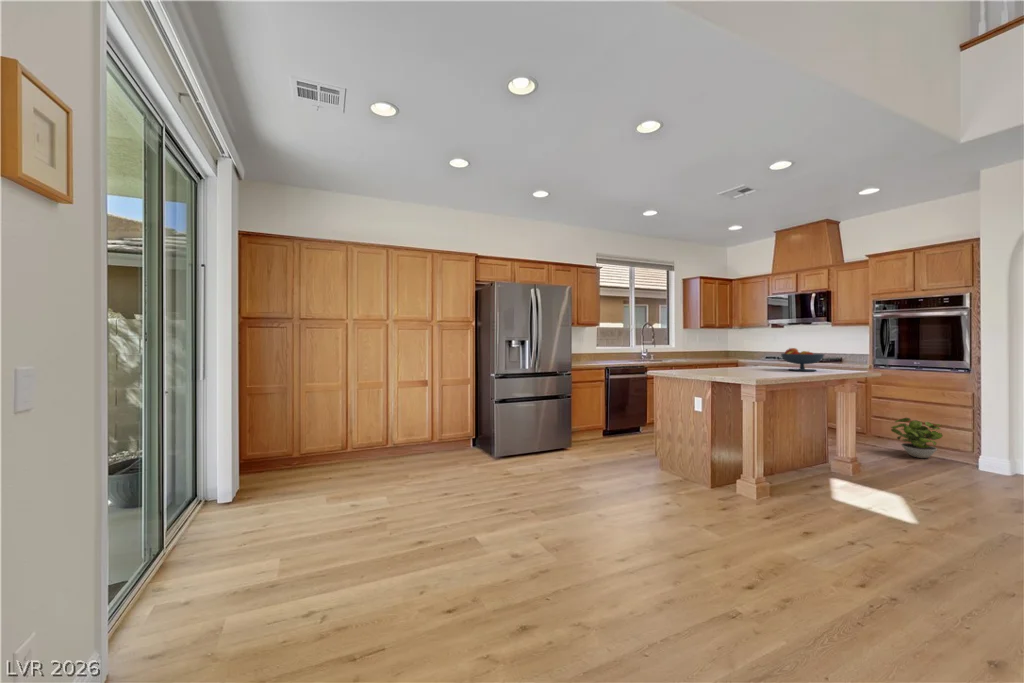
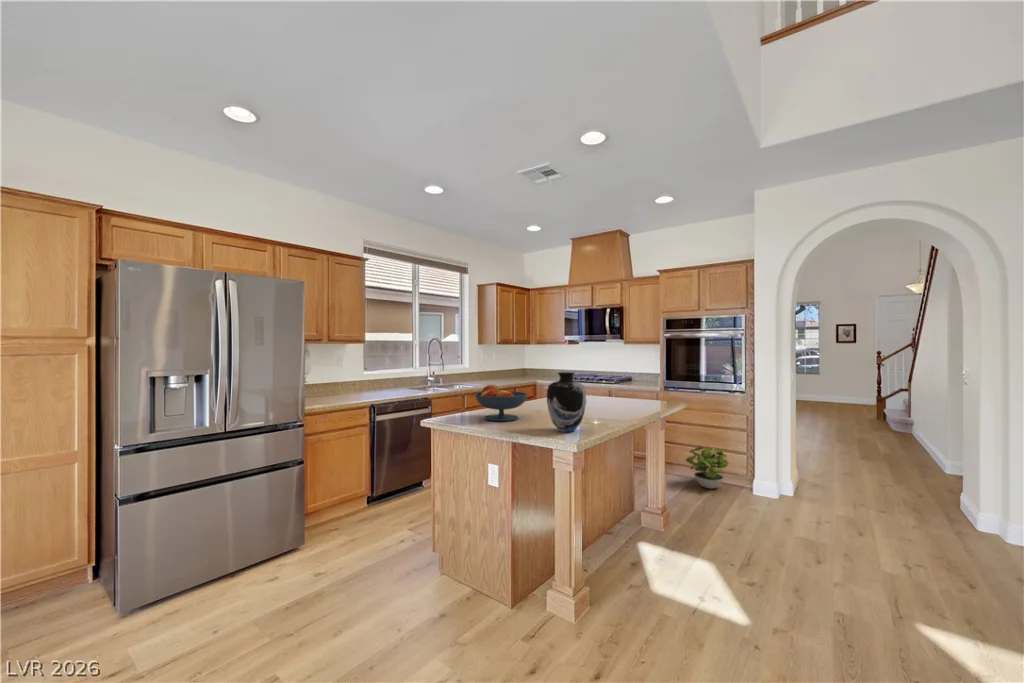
vase: none [737,338,767,377] -> present [547,372,586,432]
fruit bowl: present [781,348,824,371] -> present [475,385,528,421]

